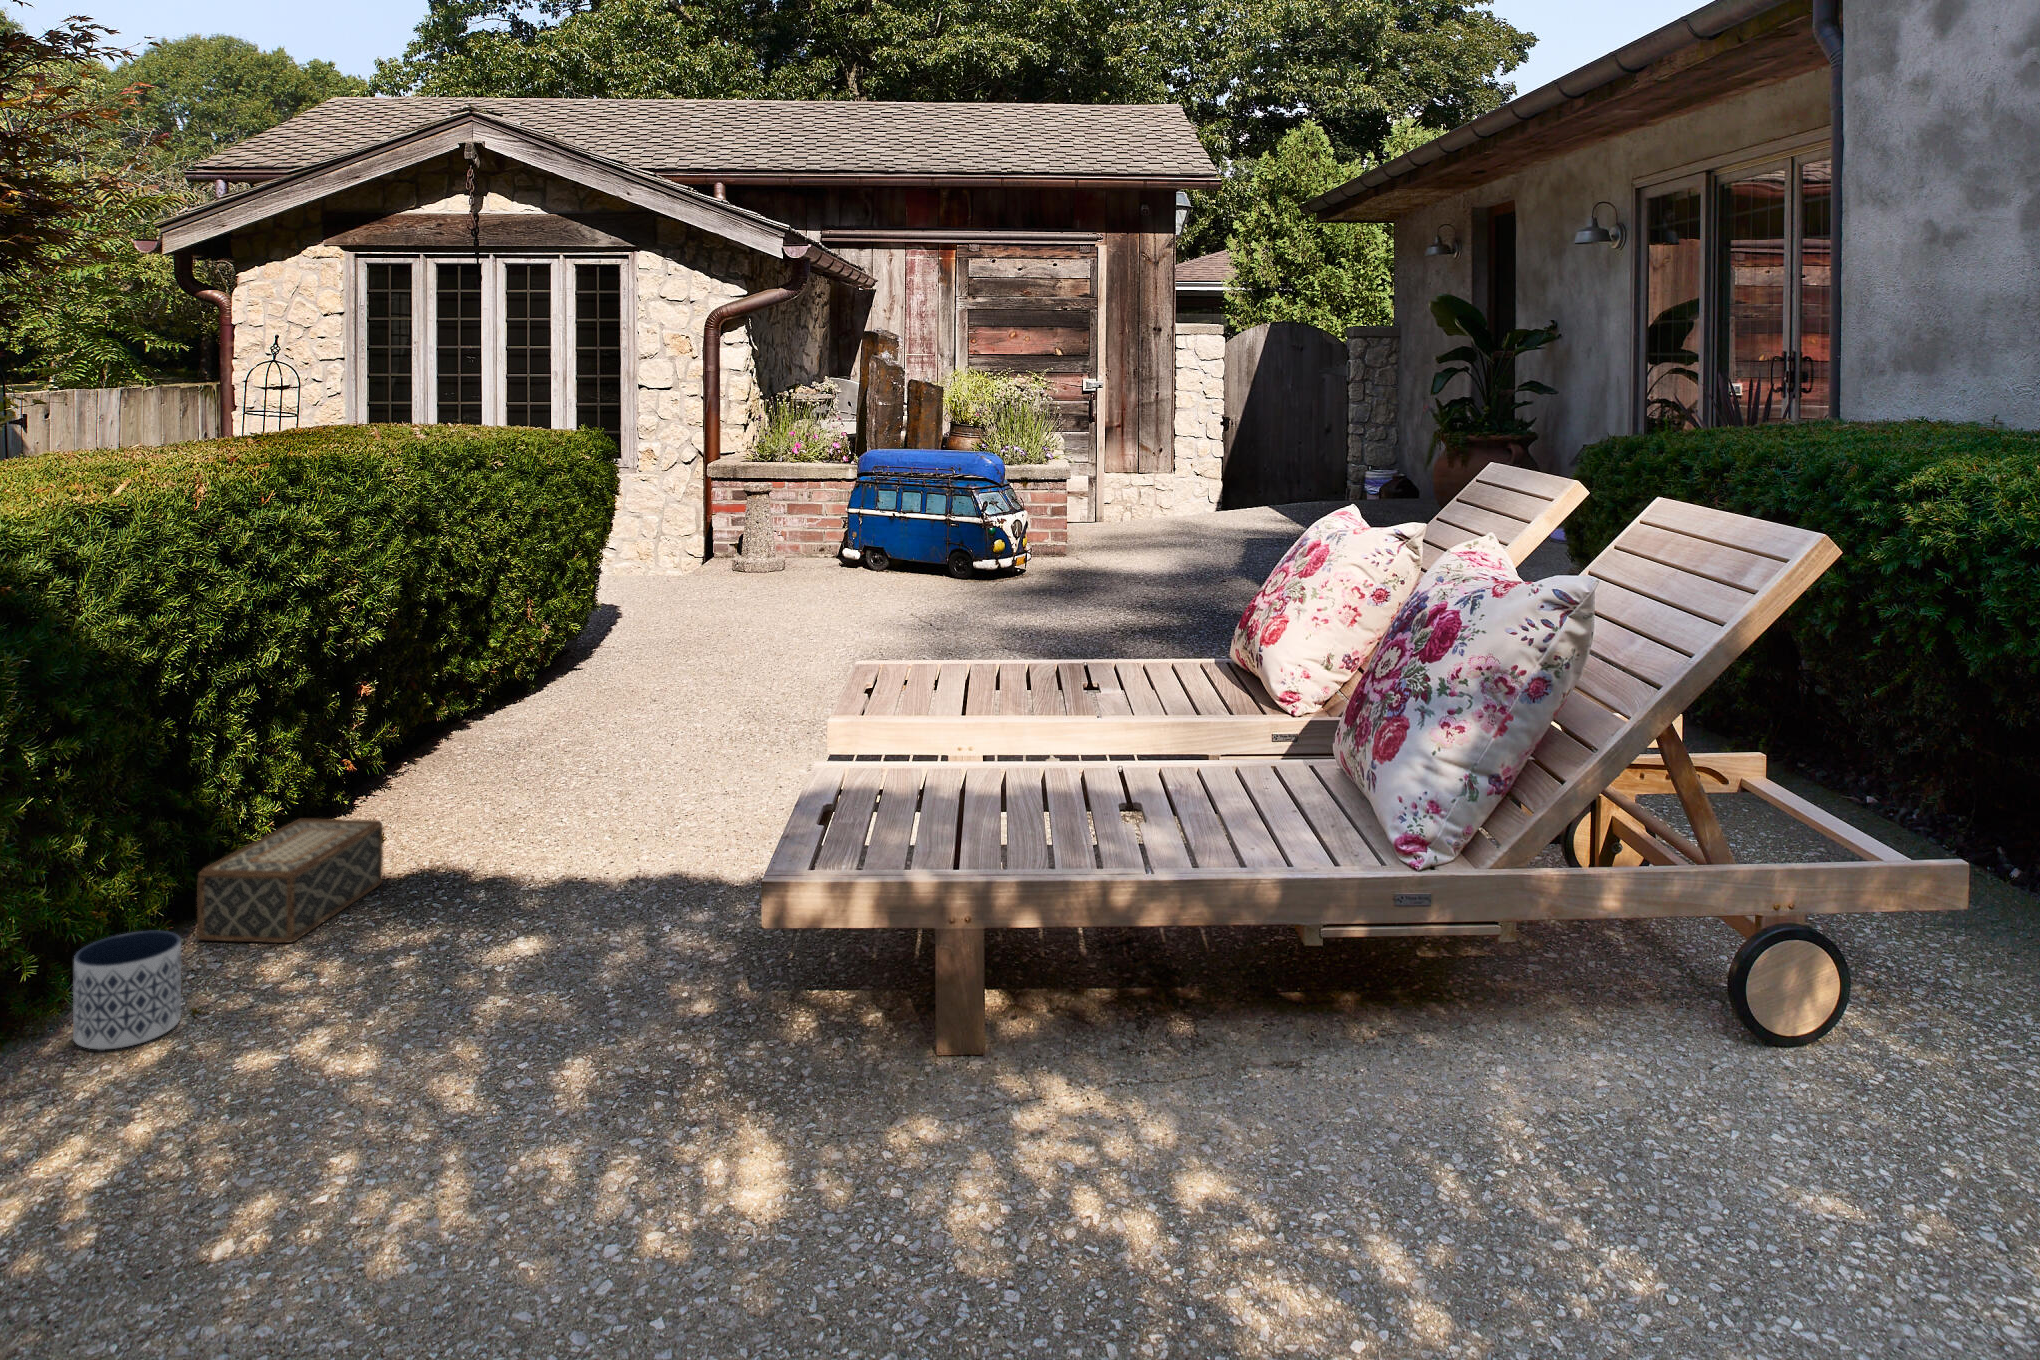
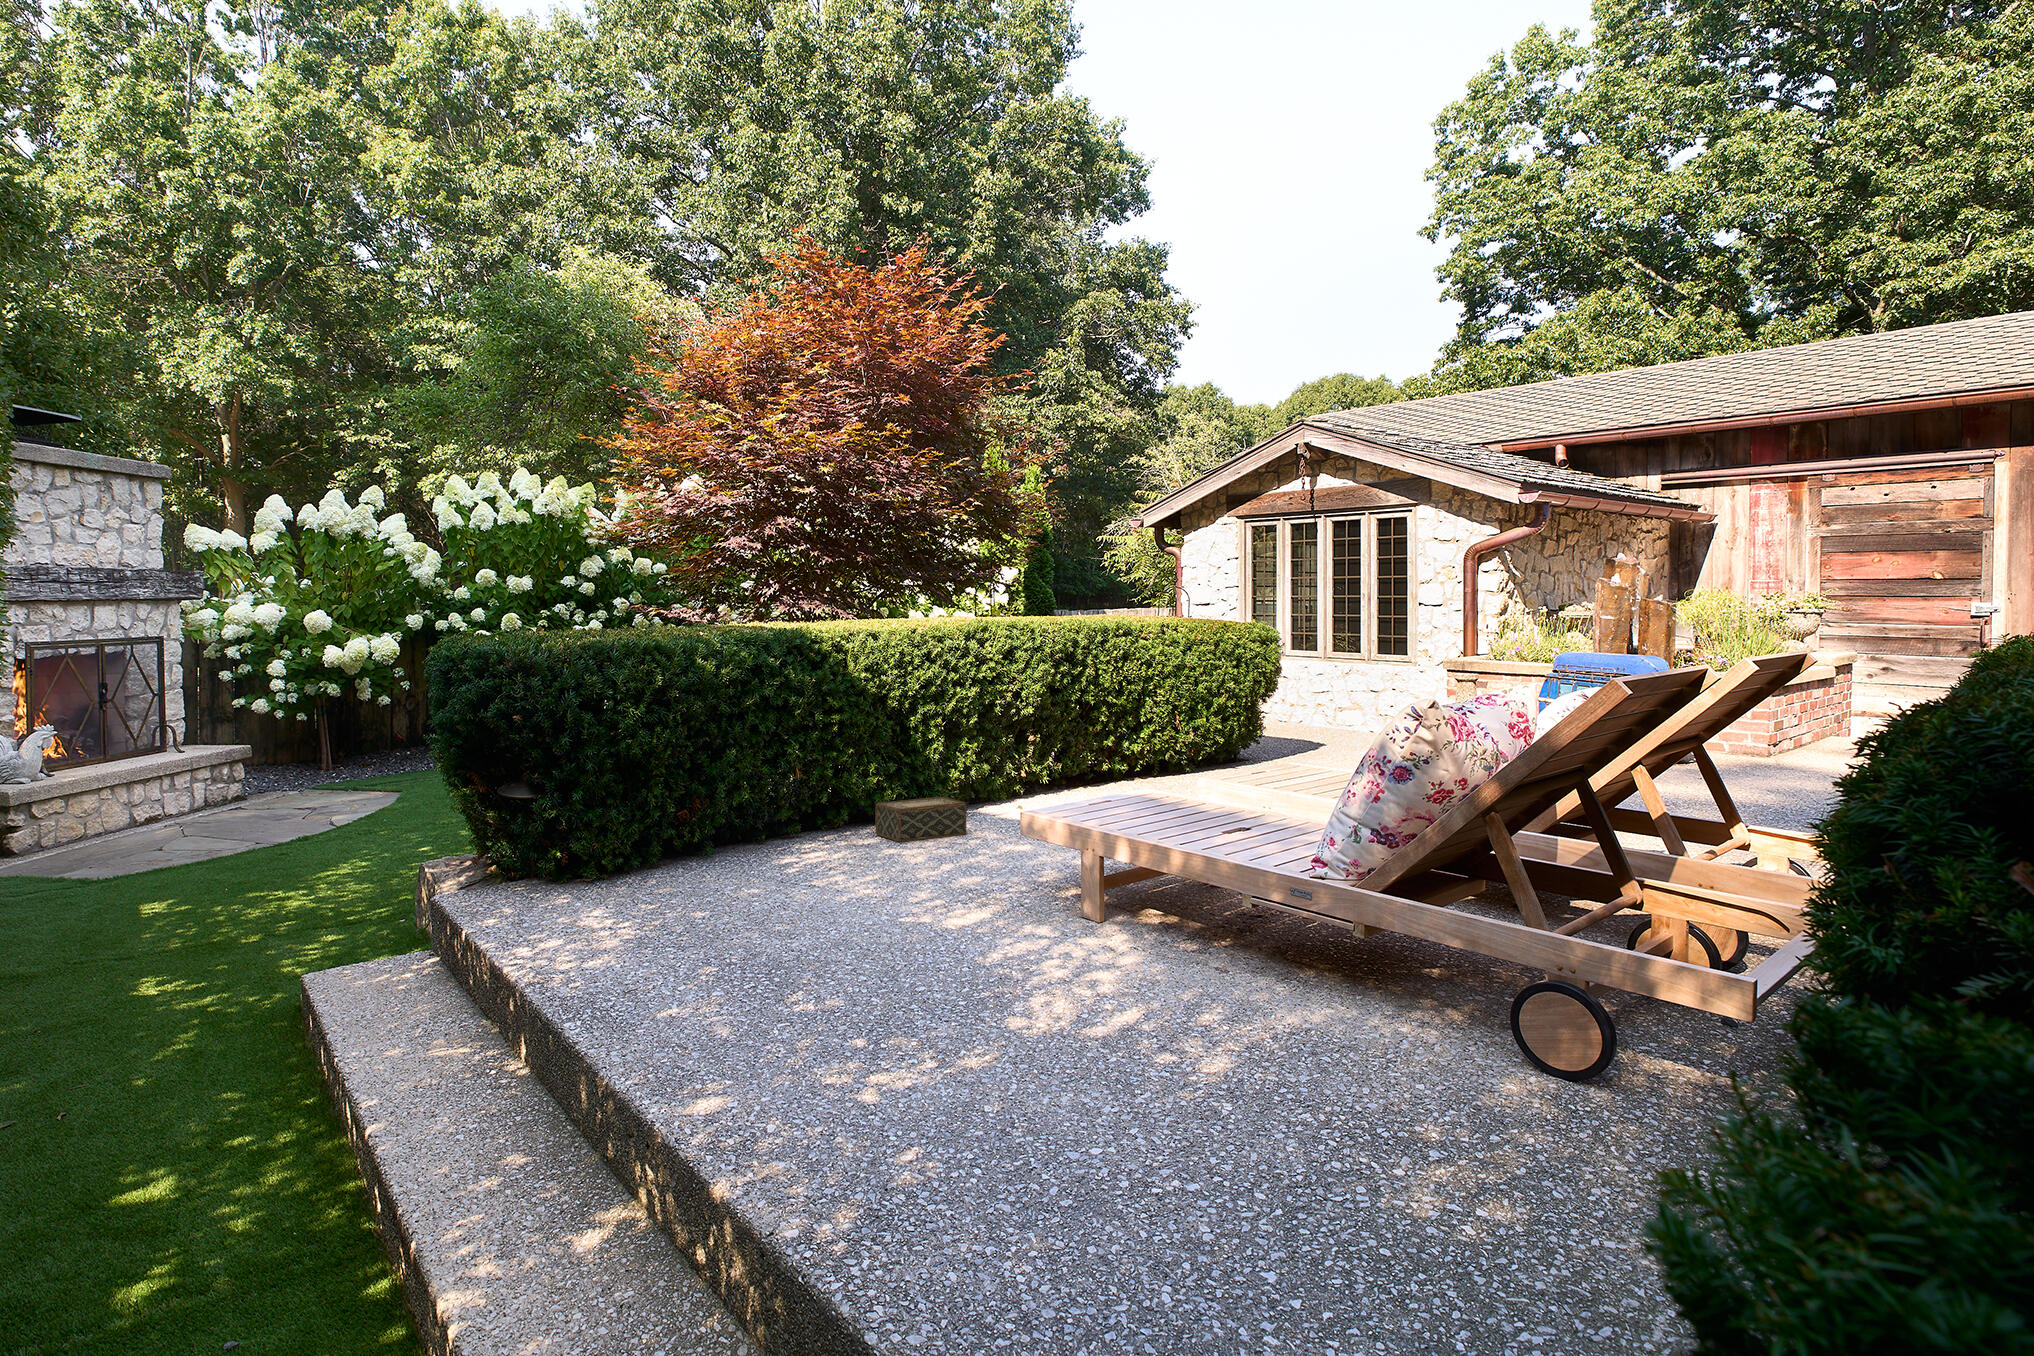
planter: present [73,931,181,1050] -> none [792,812,830,853]

